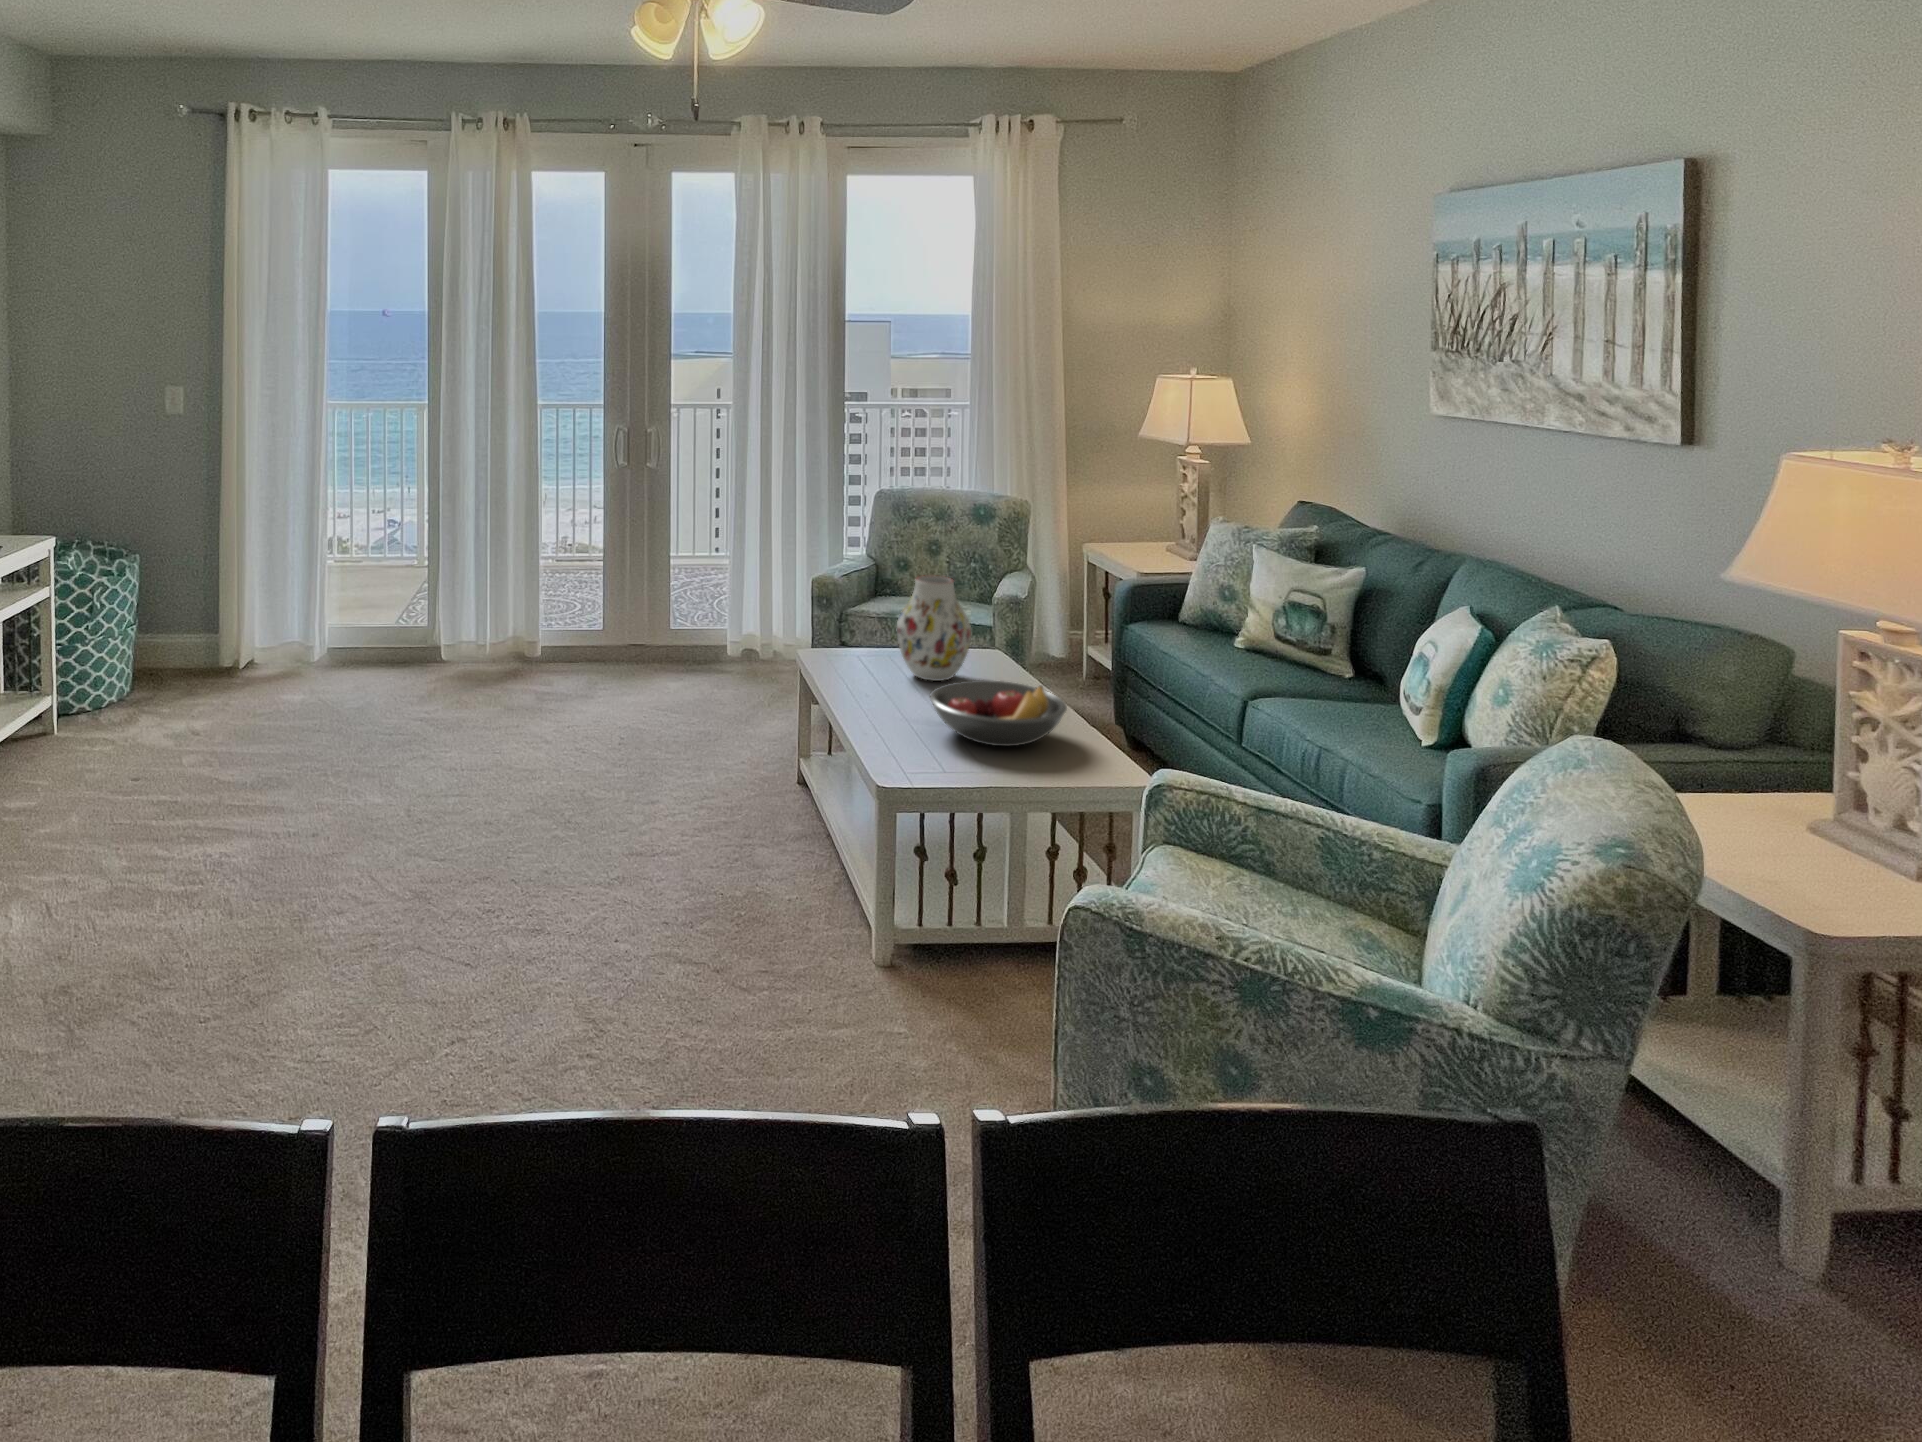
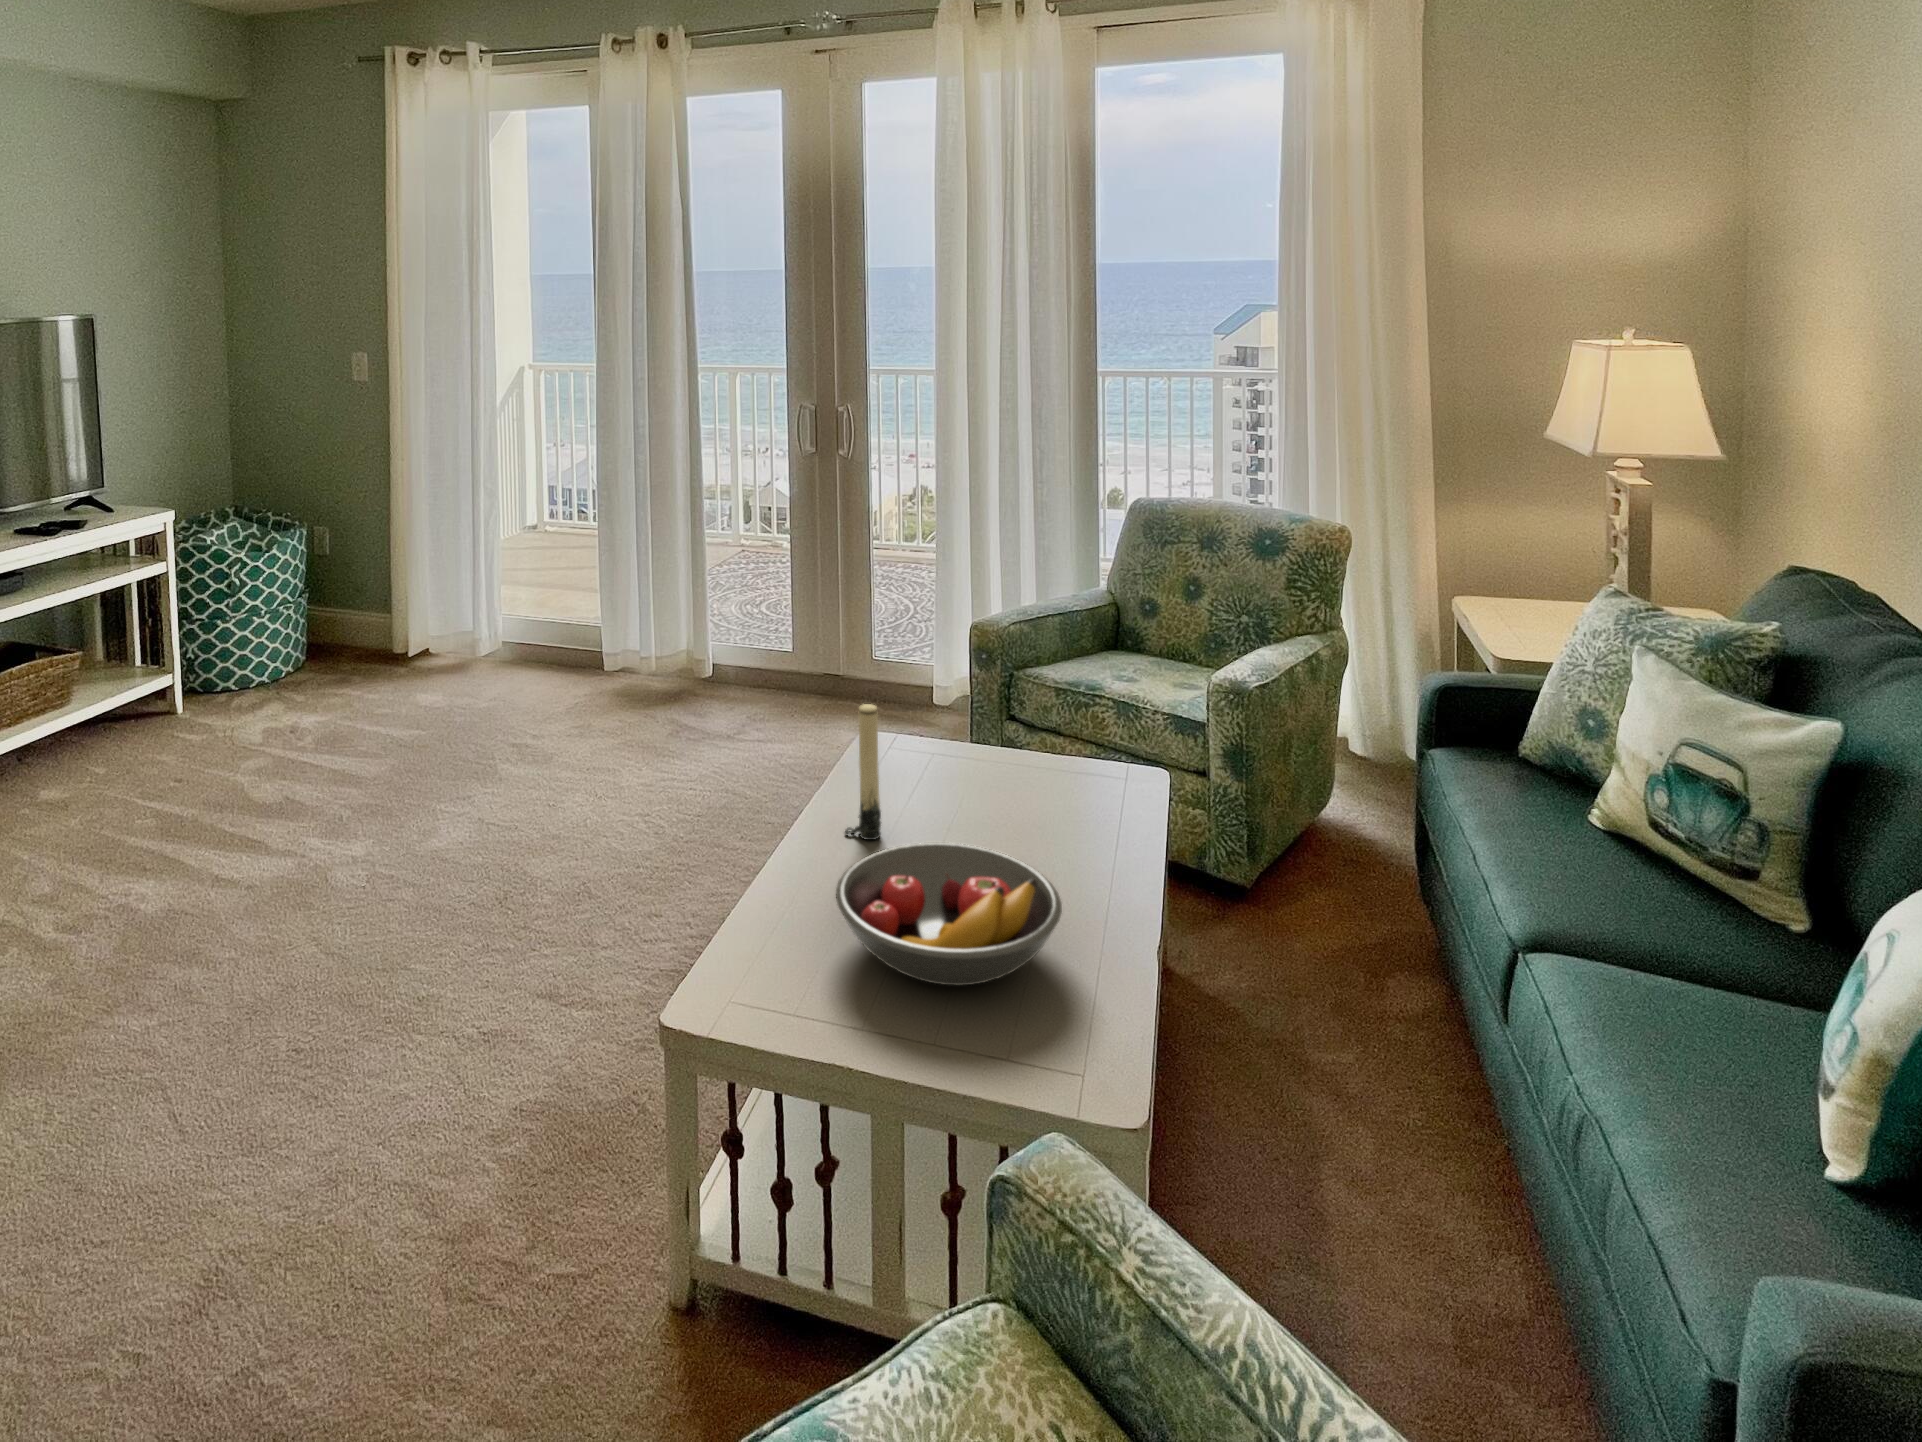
vase: present [896,575,971,681] -> none [938,651,1051,818]
candle: none [867,610,892,699] -> present [845,704,881,840]

